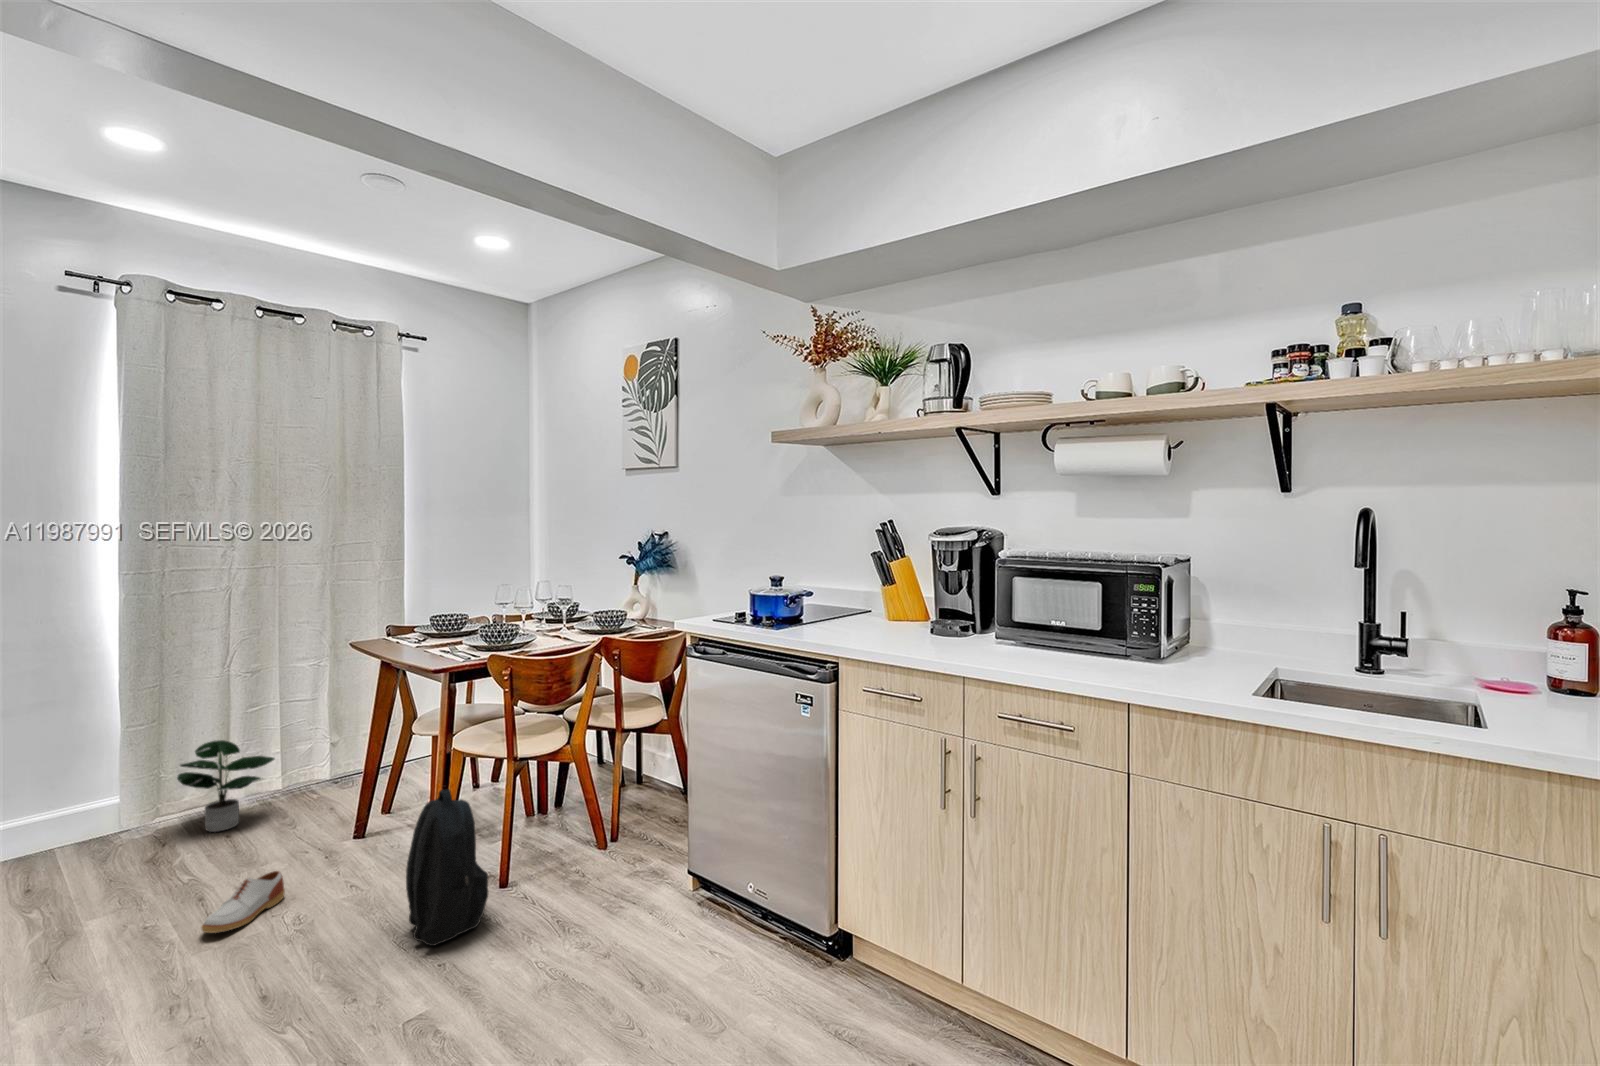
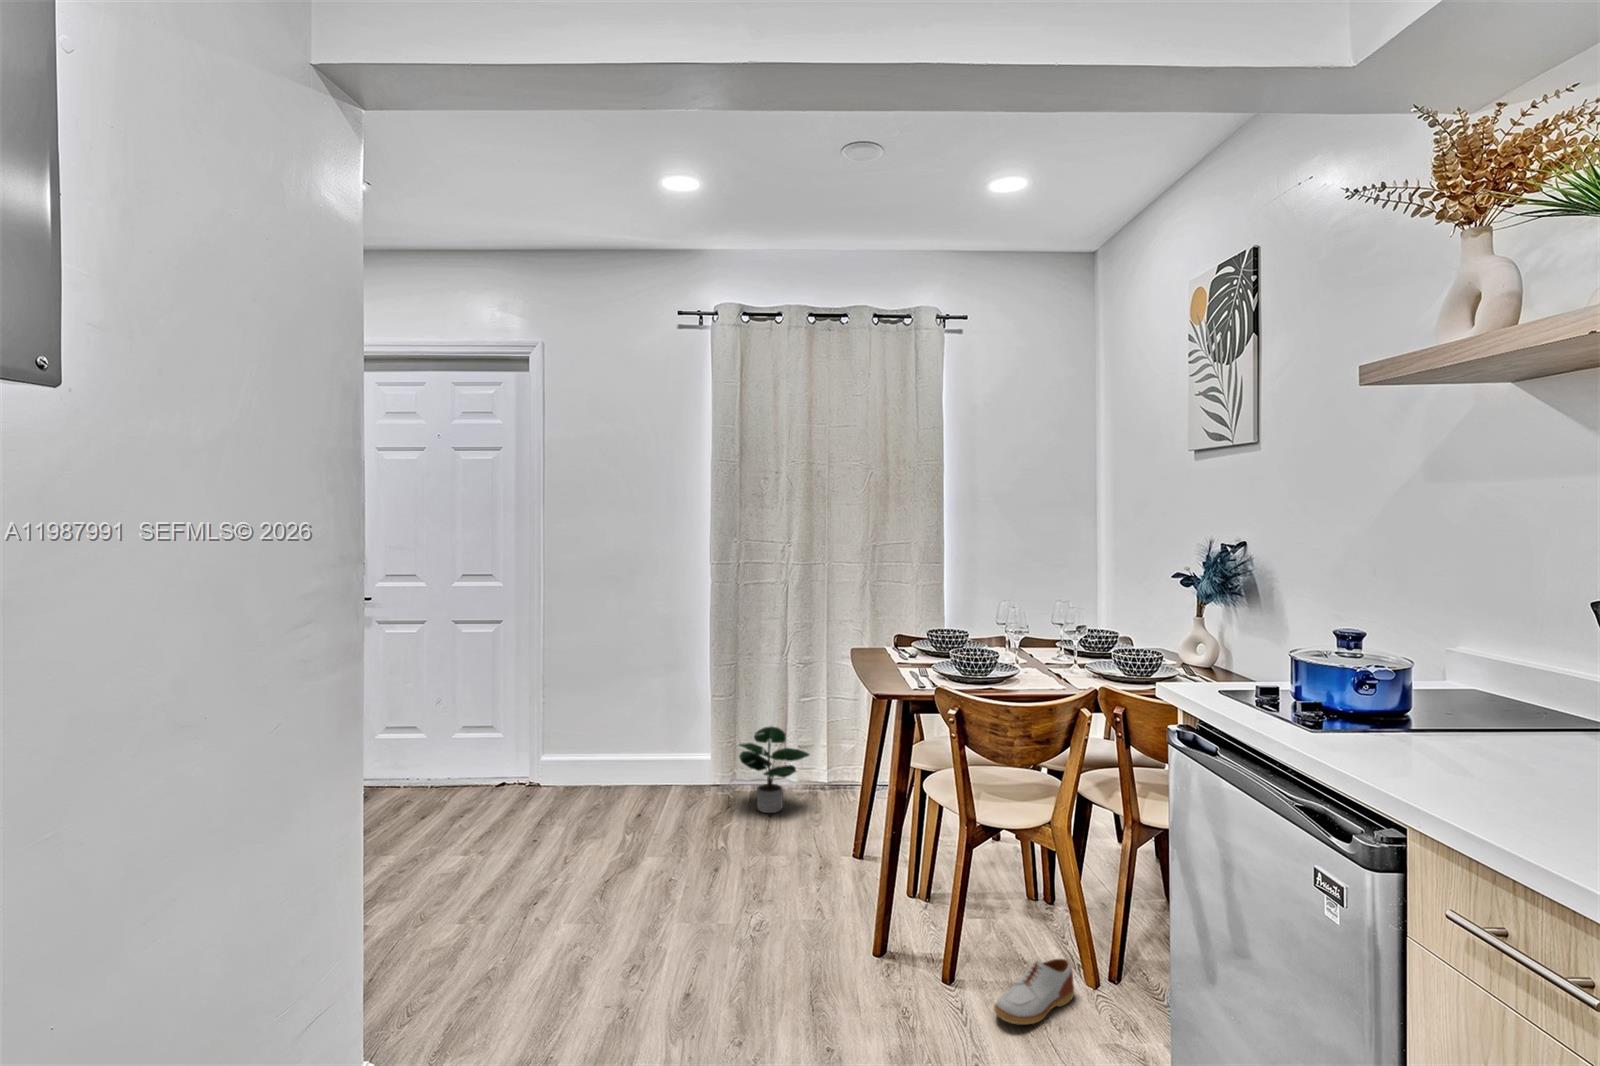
backpack: present [406,789,488,946] -> none [823,846,907,1028]
shoe: present [202,871,285,933] -> present [994,958,1074,1024]

